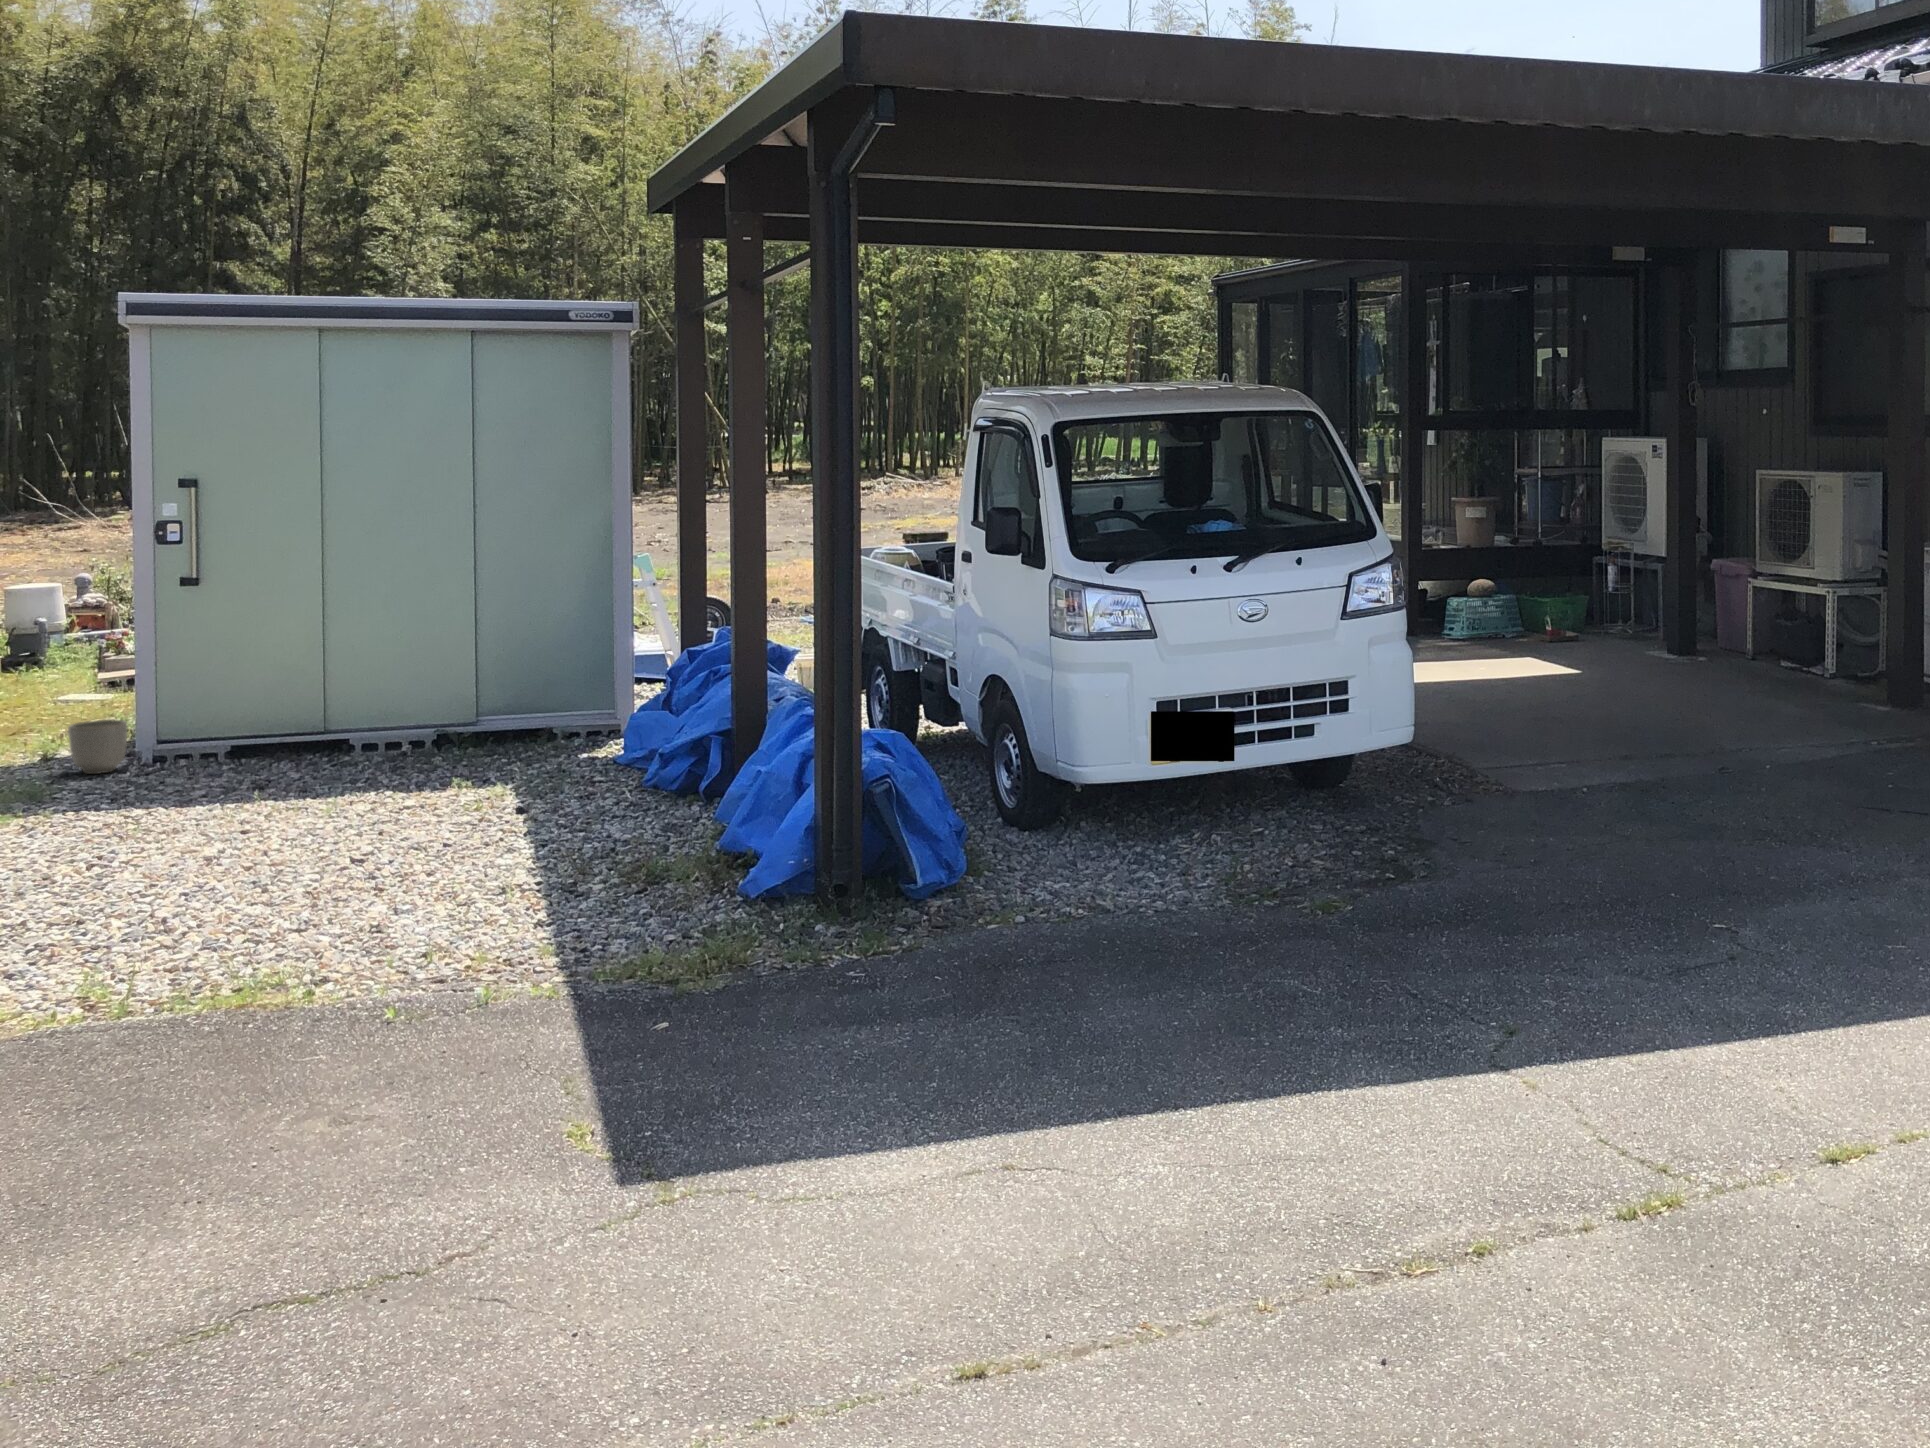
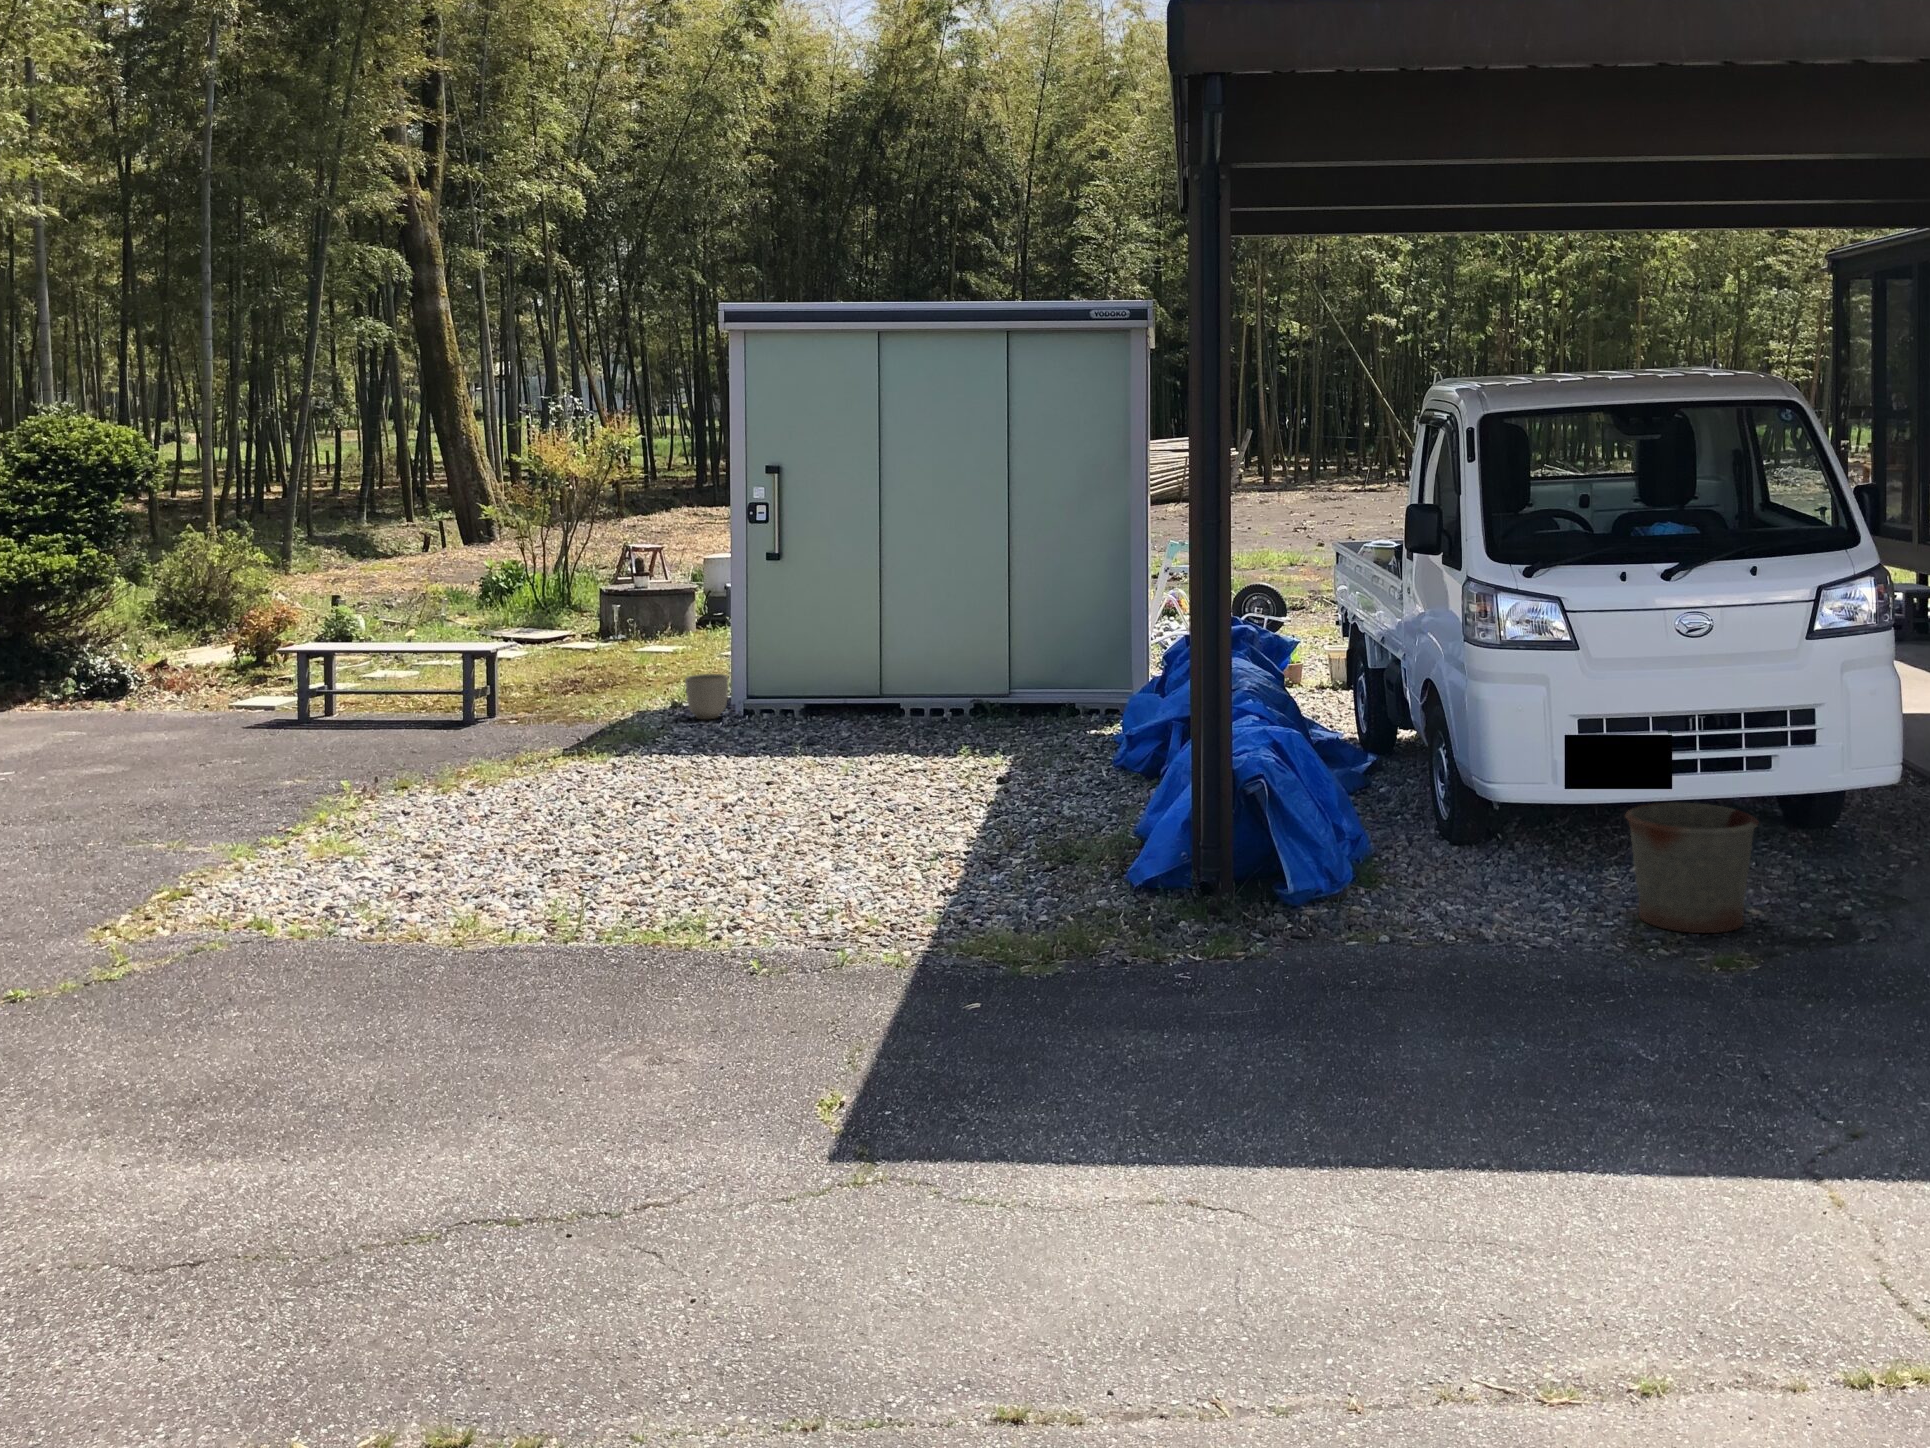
bucket: none [1209,767,1319,878] -> present [1625,803,1759,933]

